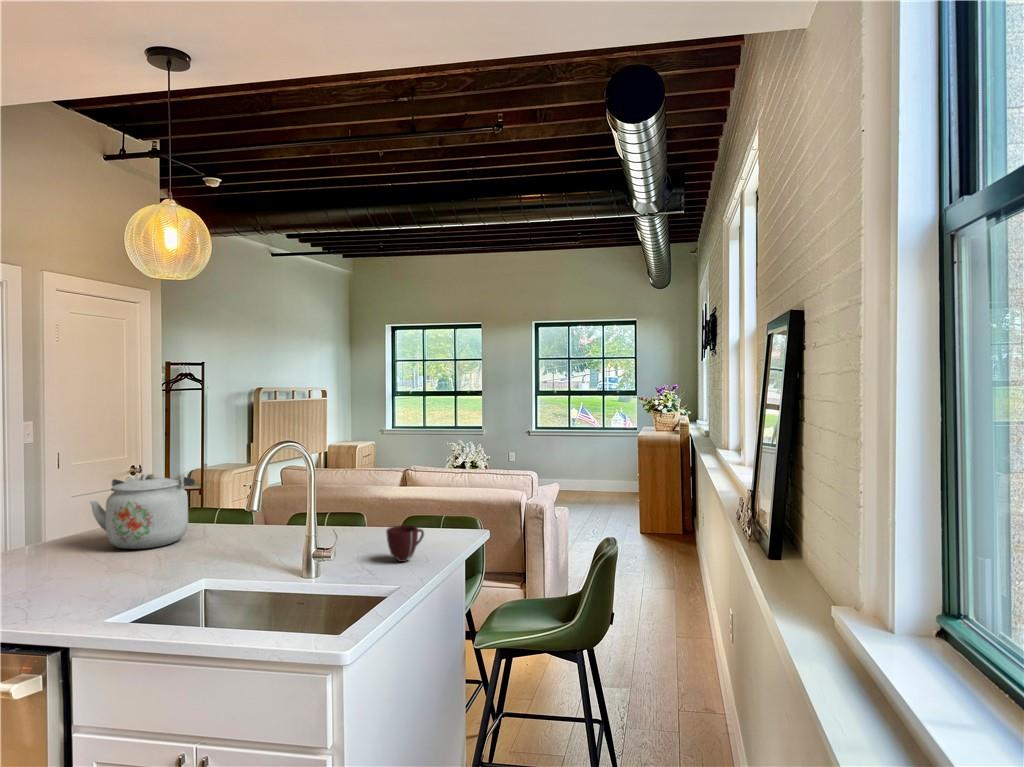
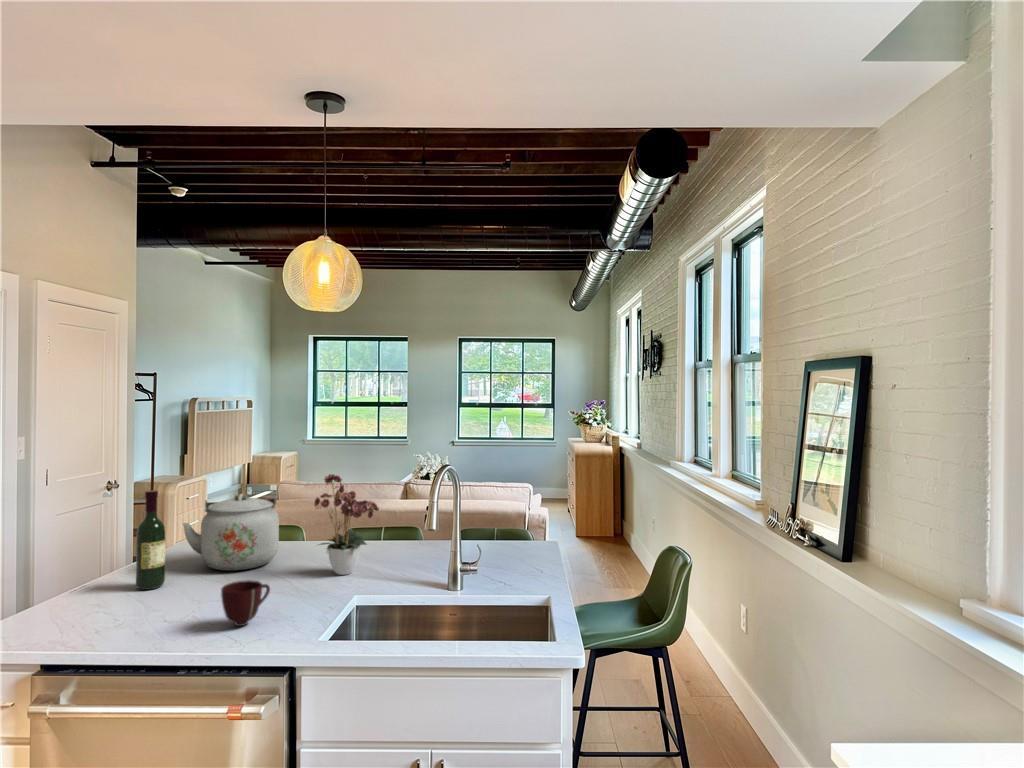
flower arrangement: none [191,448,266,557] -> present [314,474,379,575]
wine bottle: none [25,468,56,564] -> present [136,490,166,590]
mug: present [386,525,424,562] -> present [221,580,270,626]

